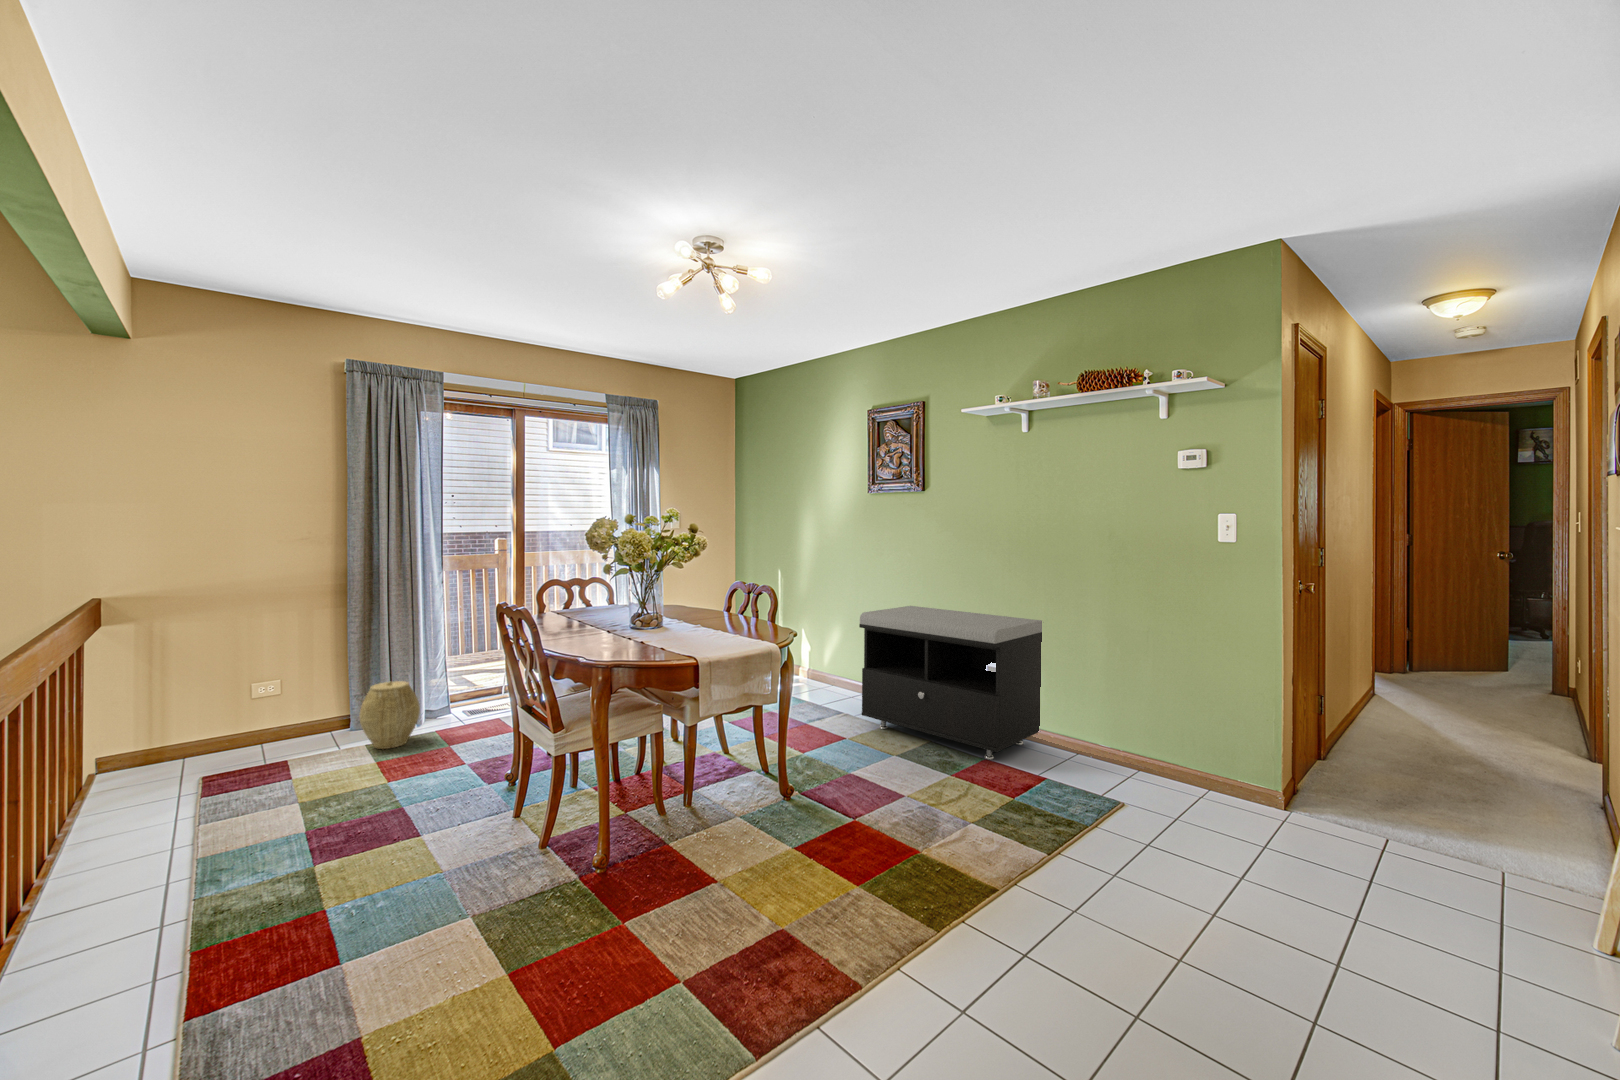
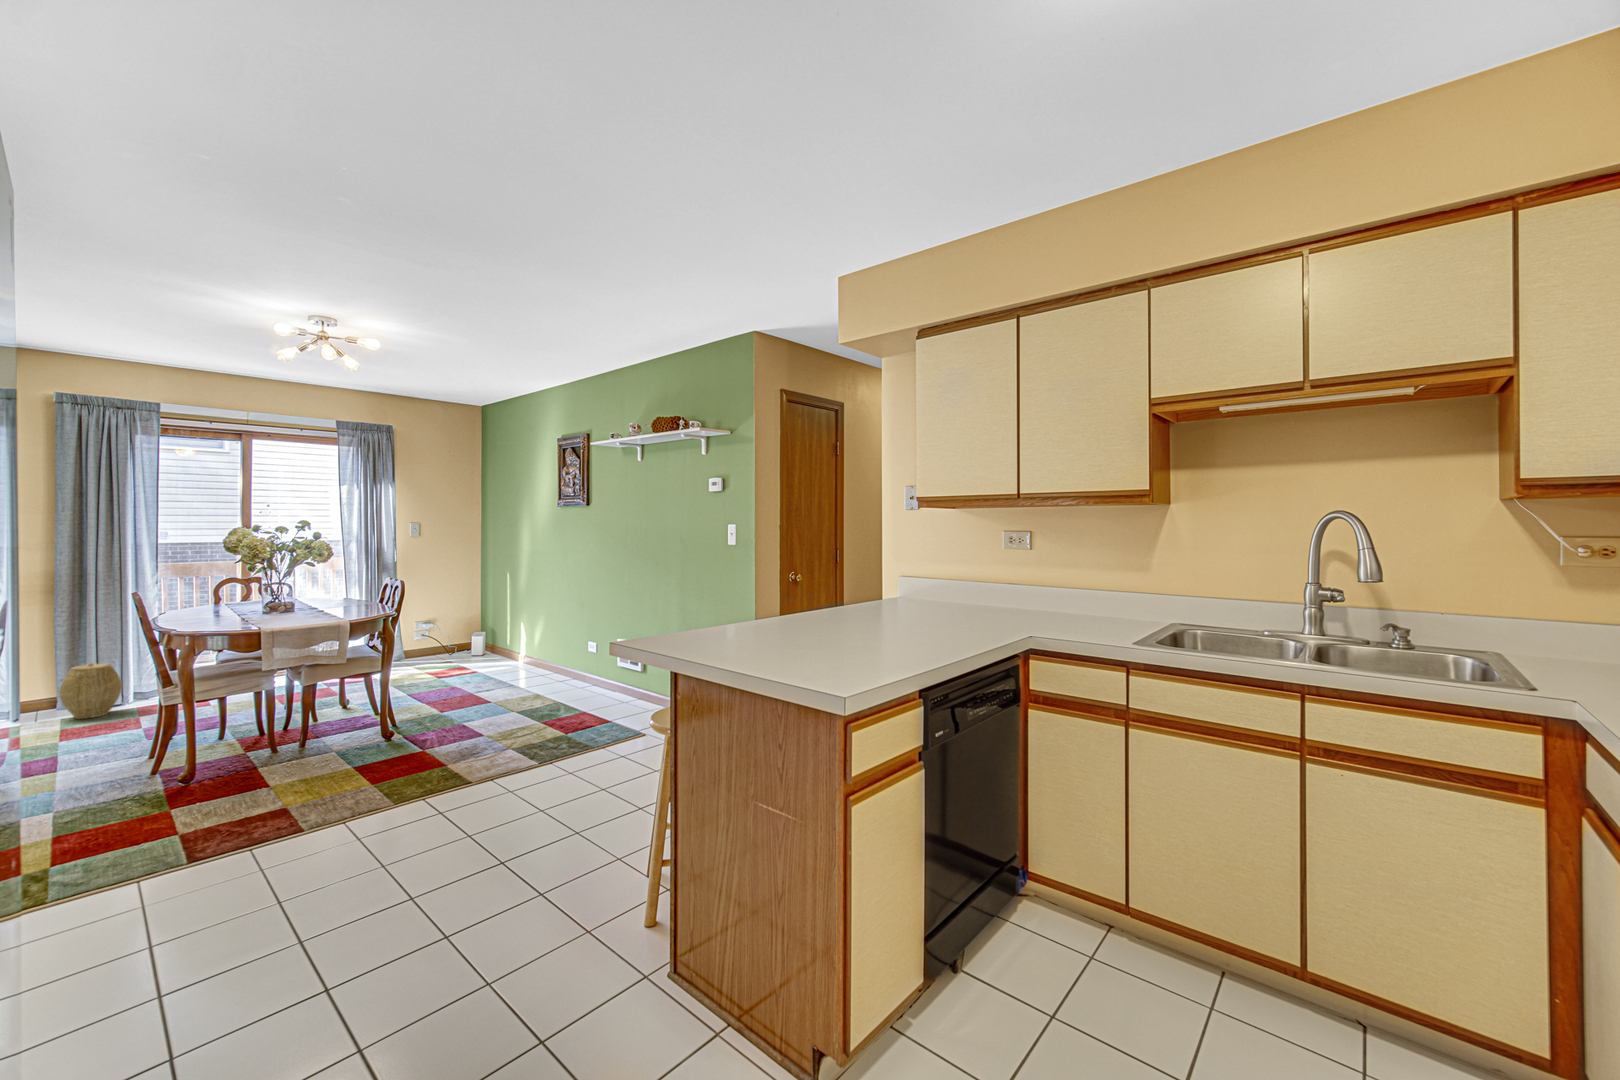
storage bench: present [859,606,1042,760] -> none [516,598,649,713]

